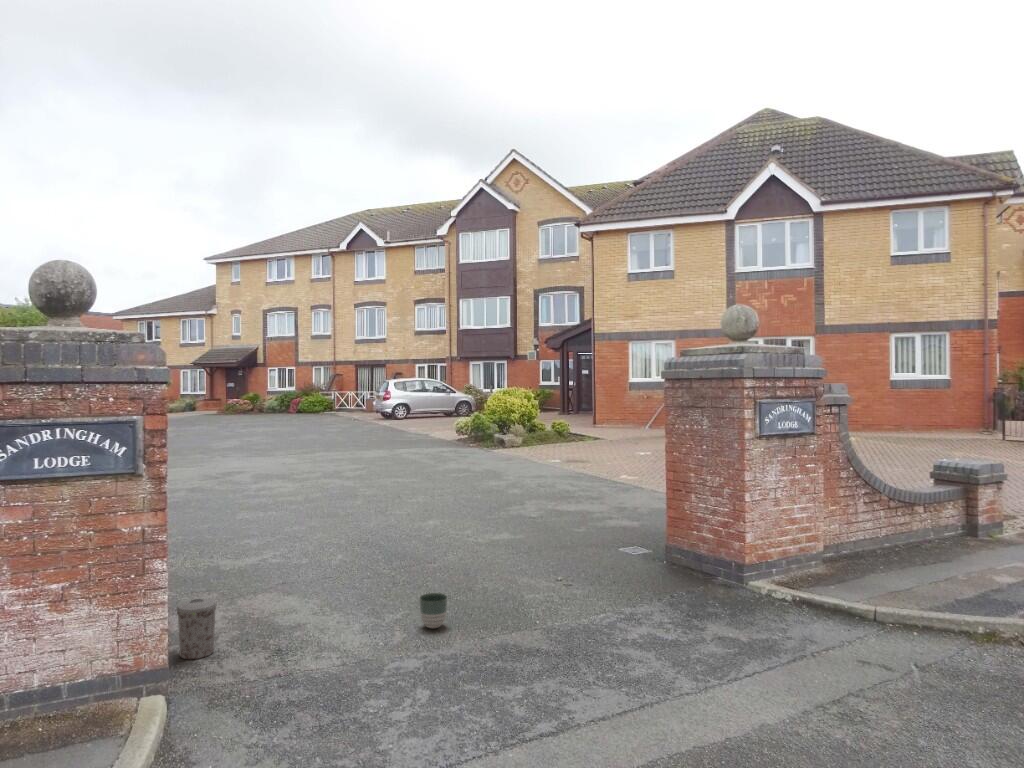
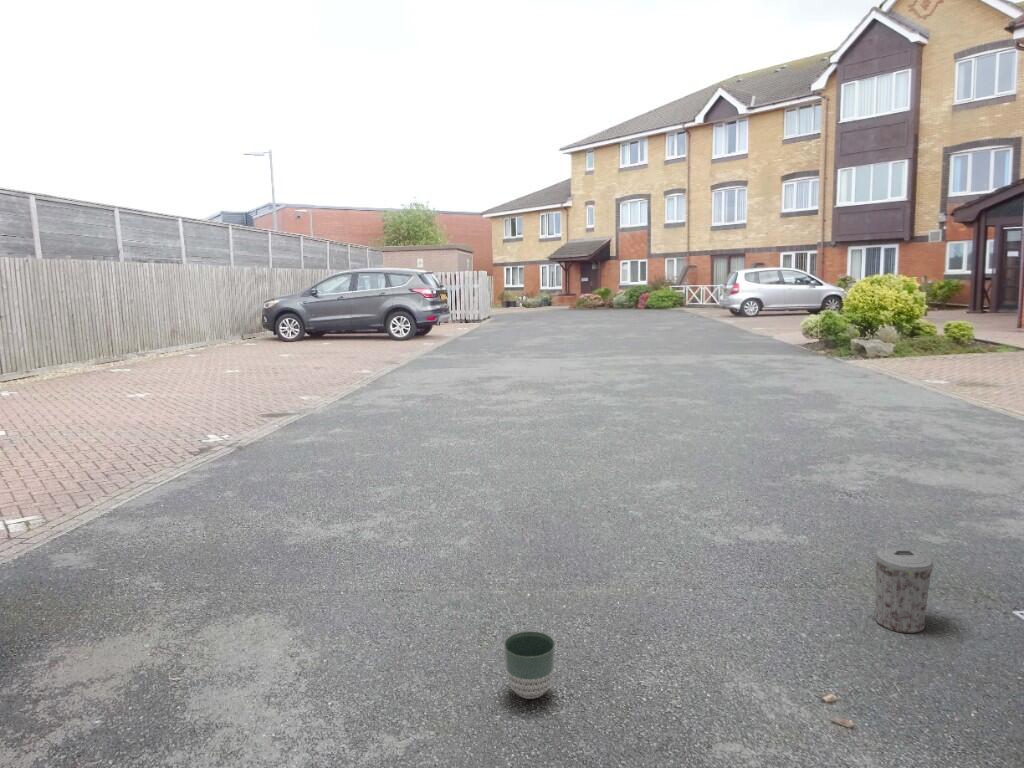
trash can: present [177,598,216,659] -> present [875,548,933,633]

